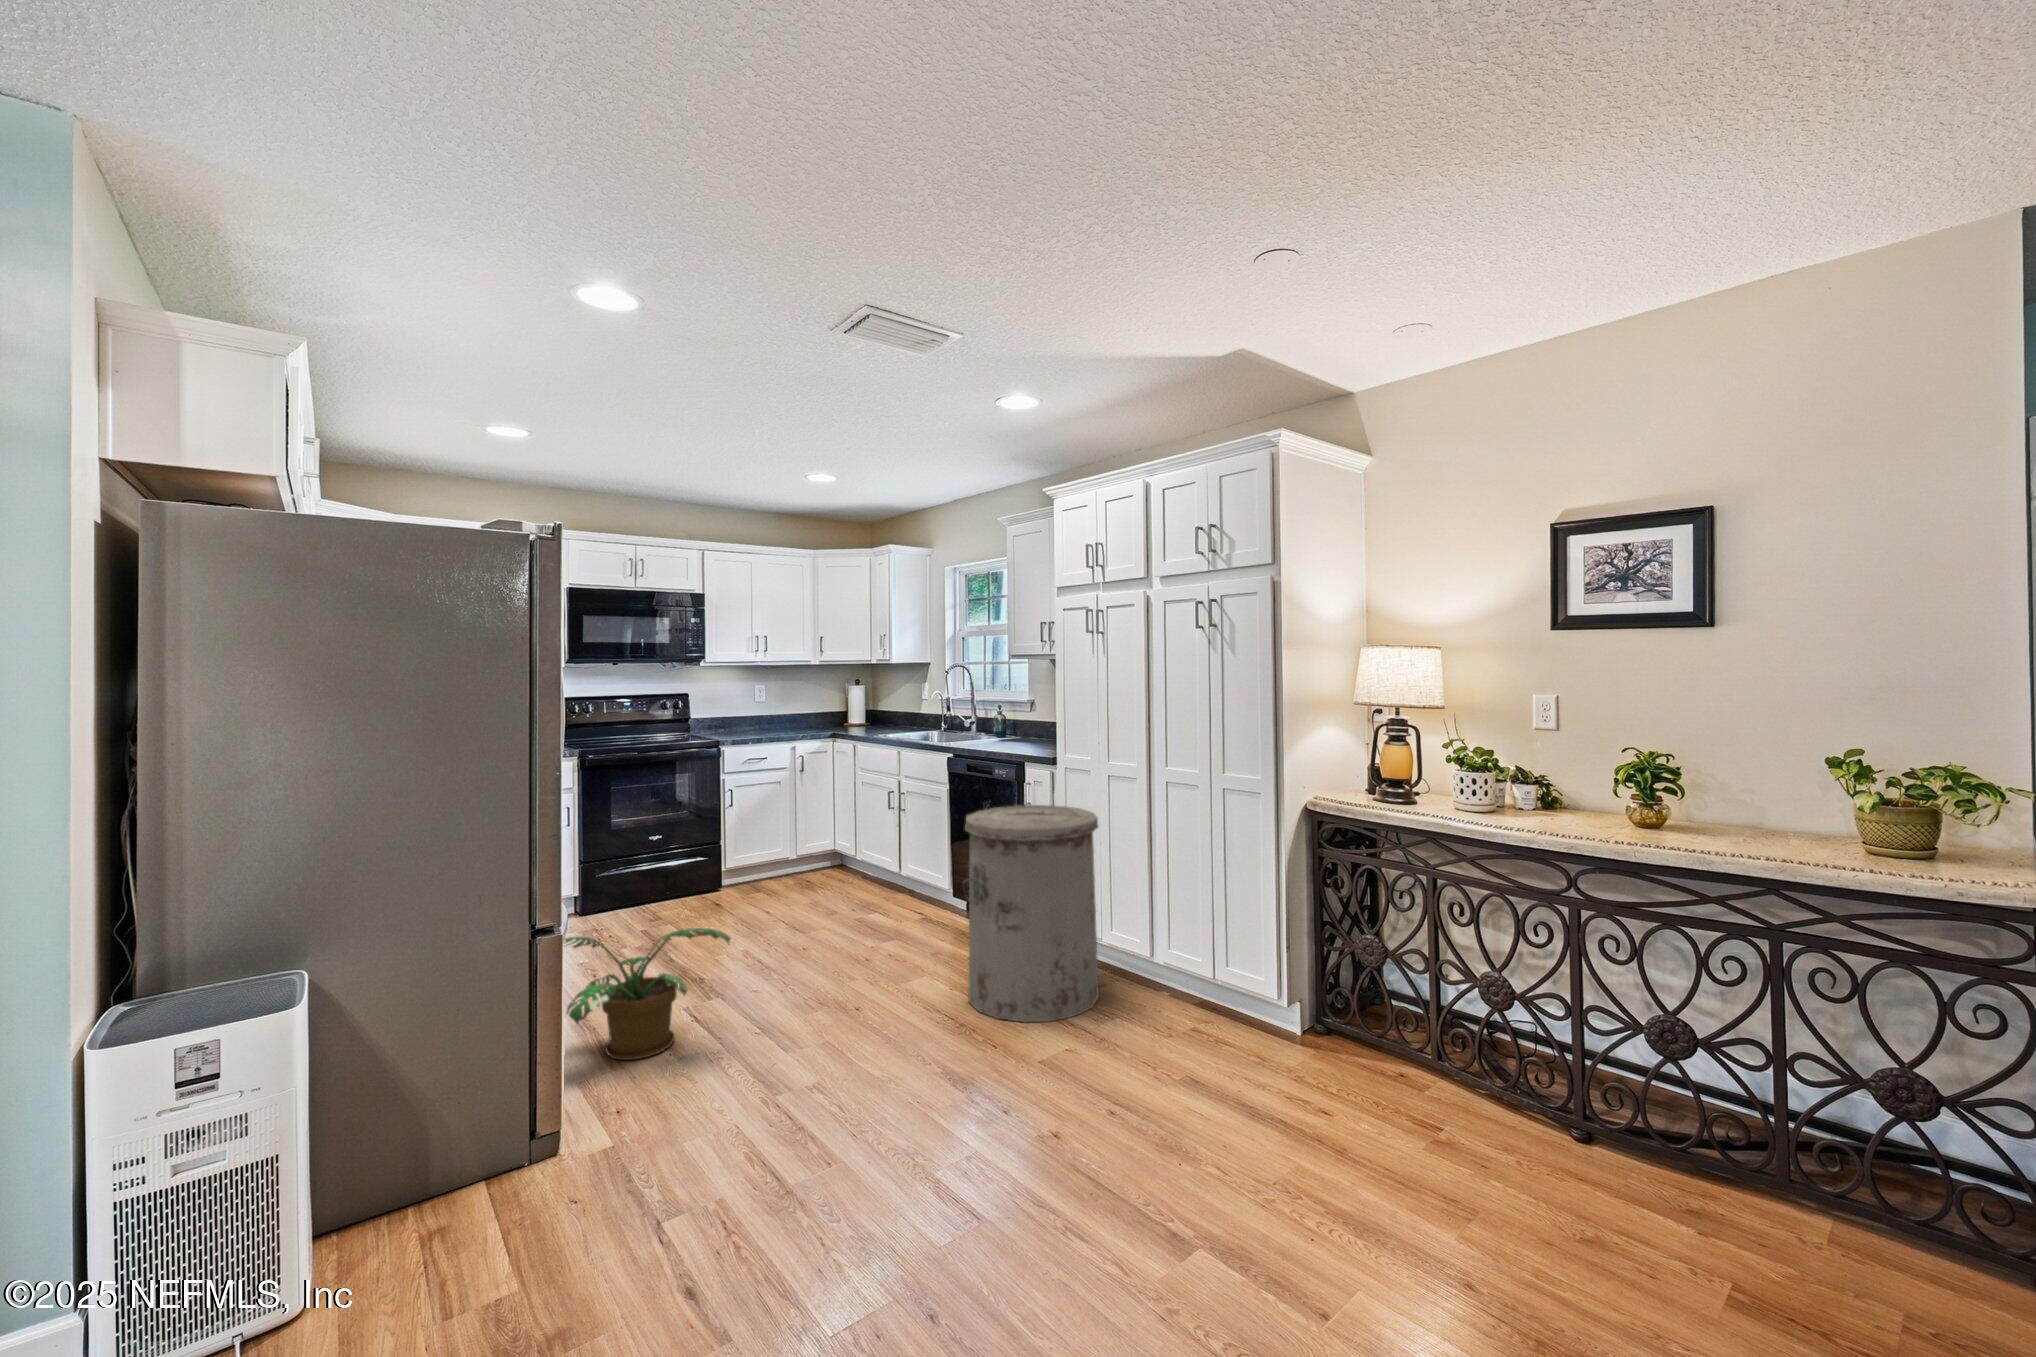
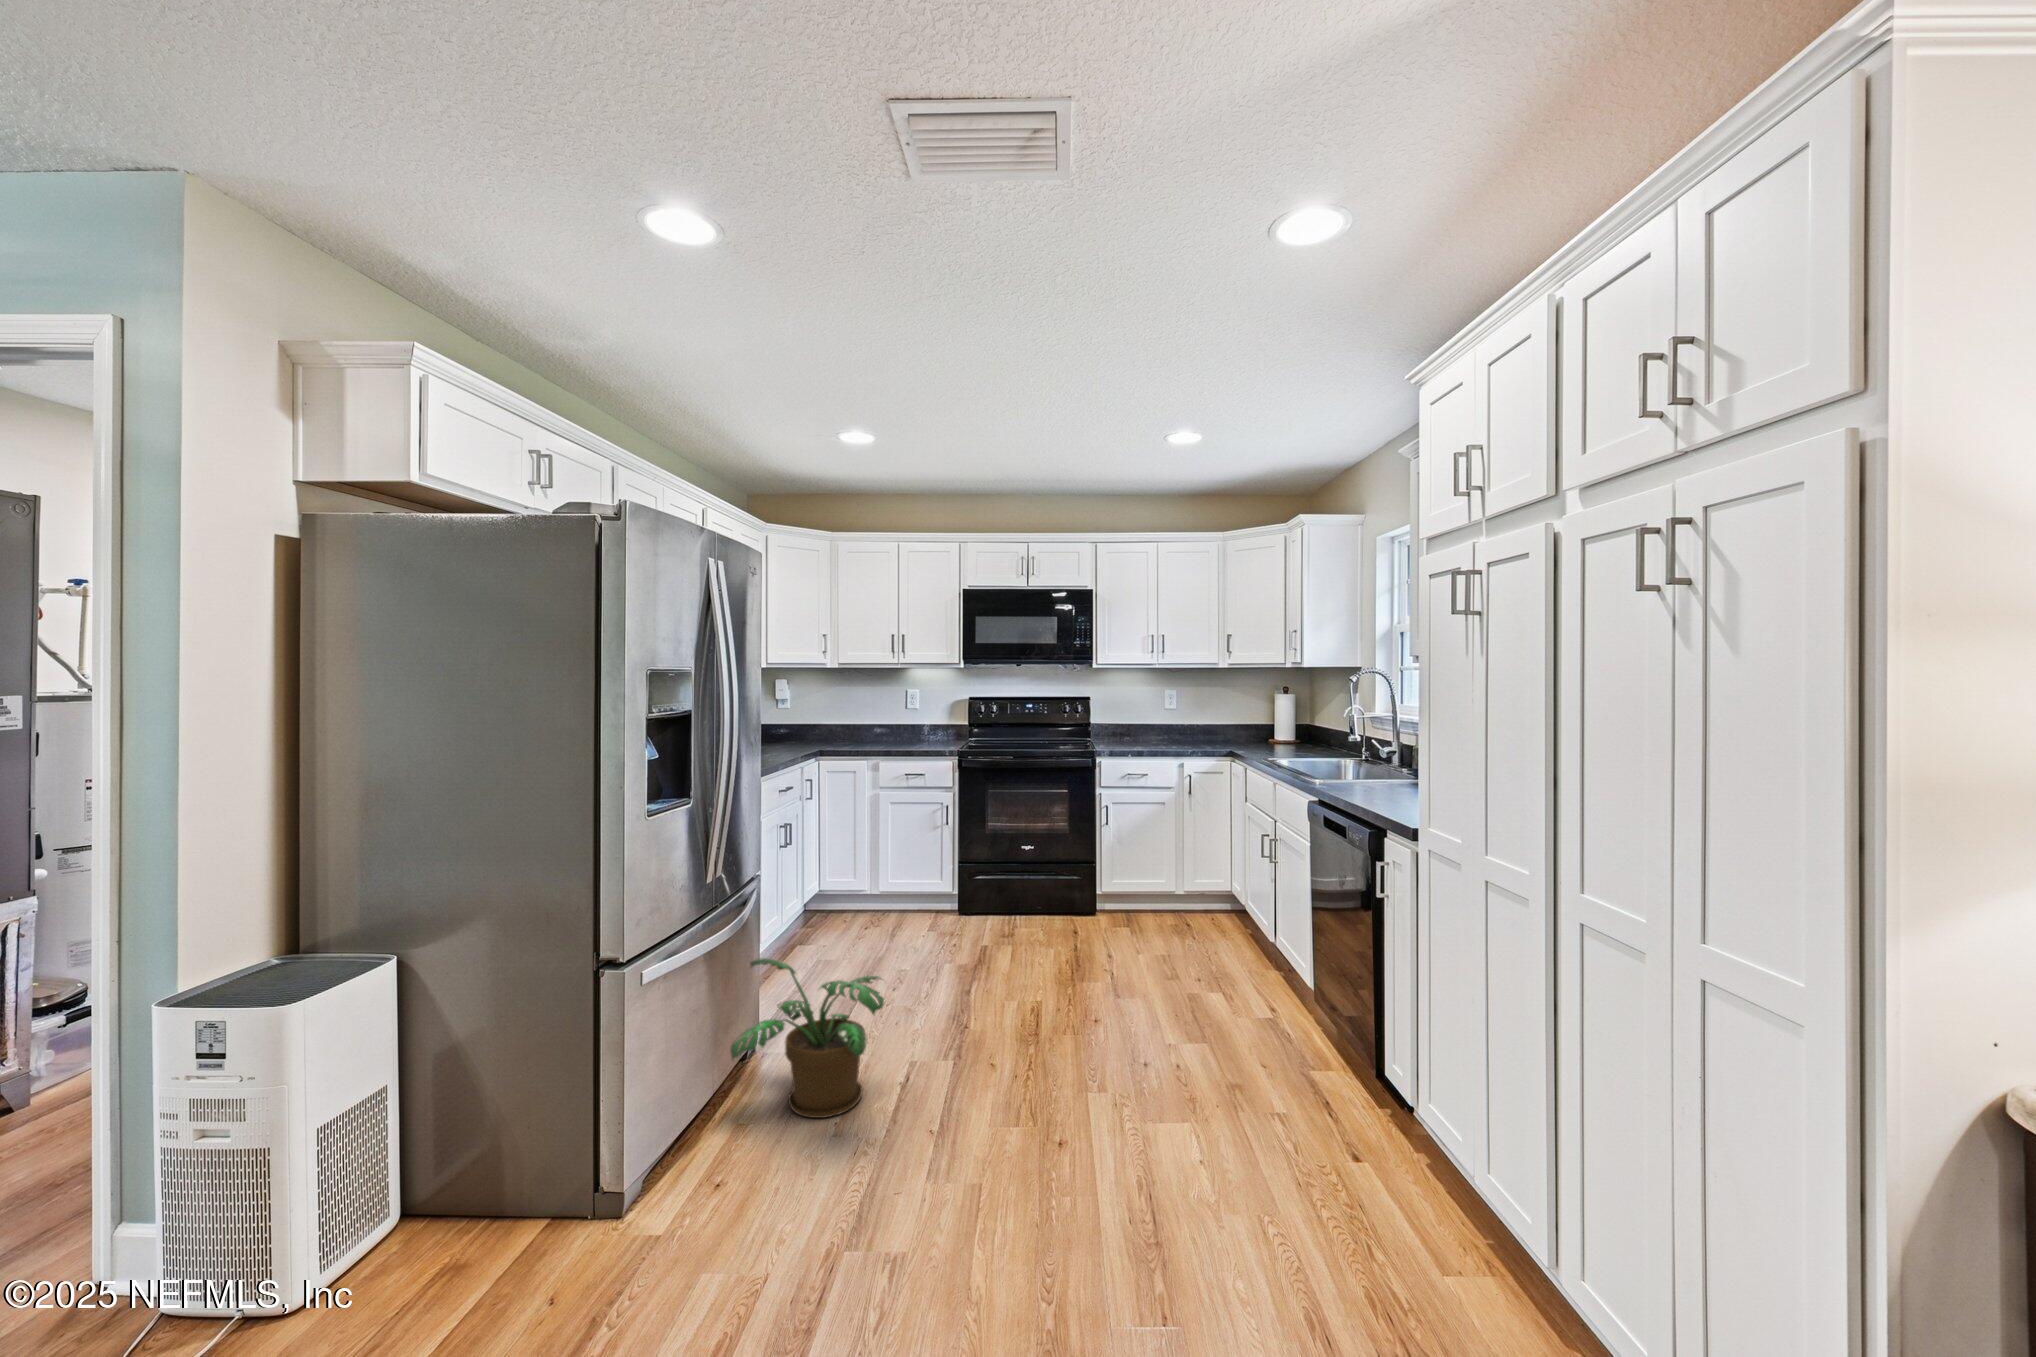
trash can: present [963,805,1099,1022] -> none [1197,893,1451,1311]

